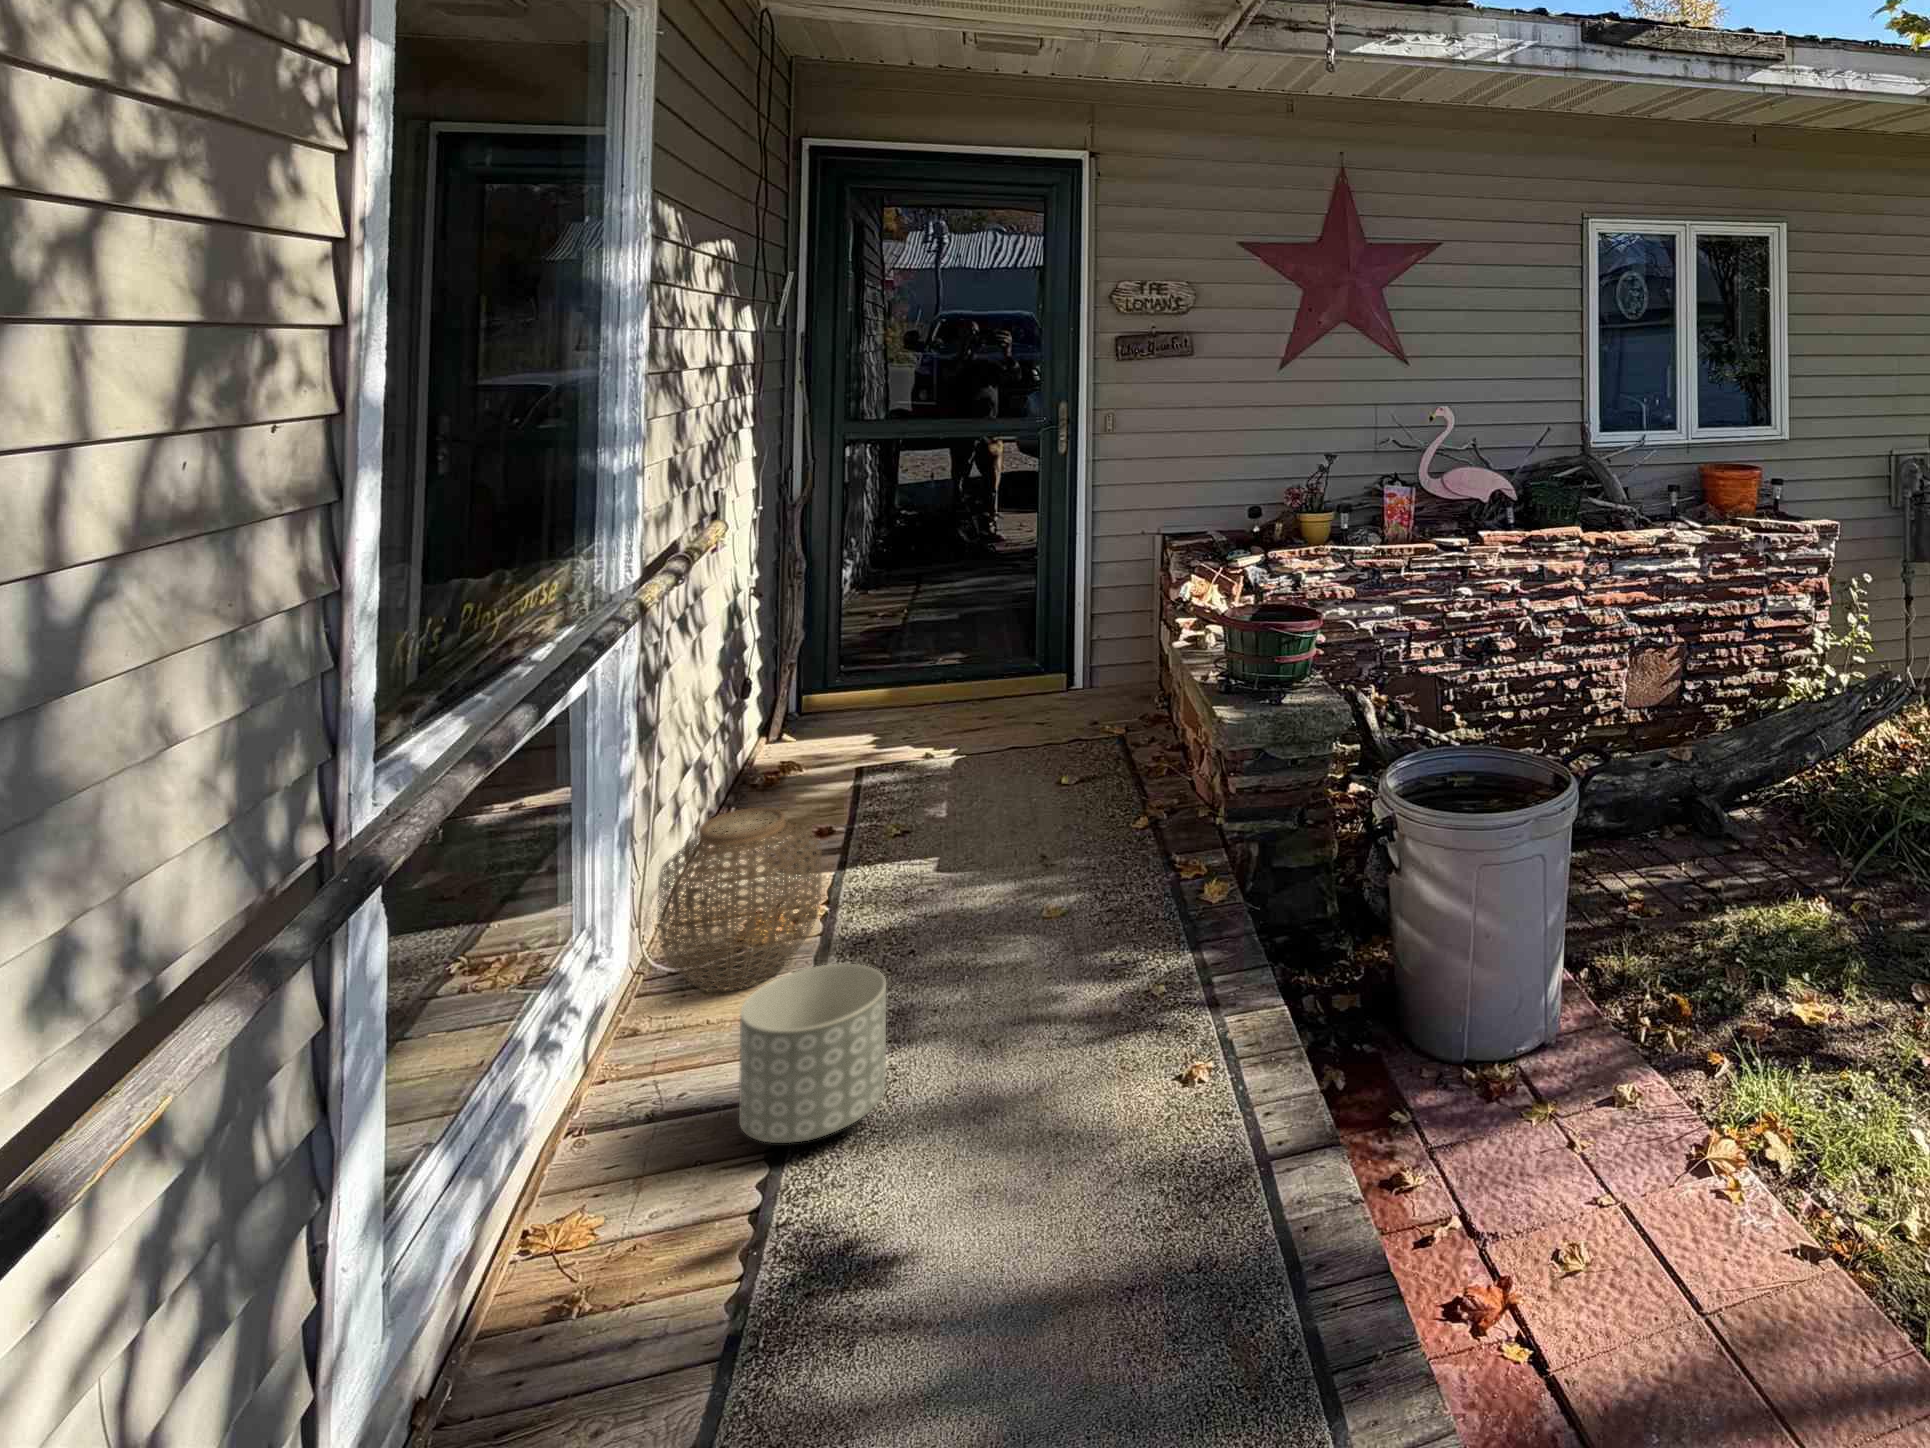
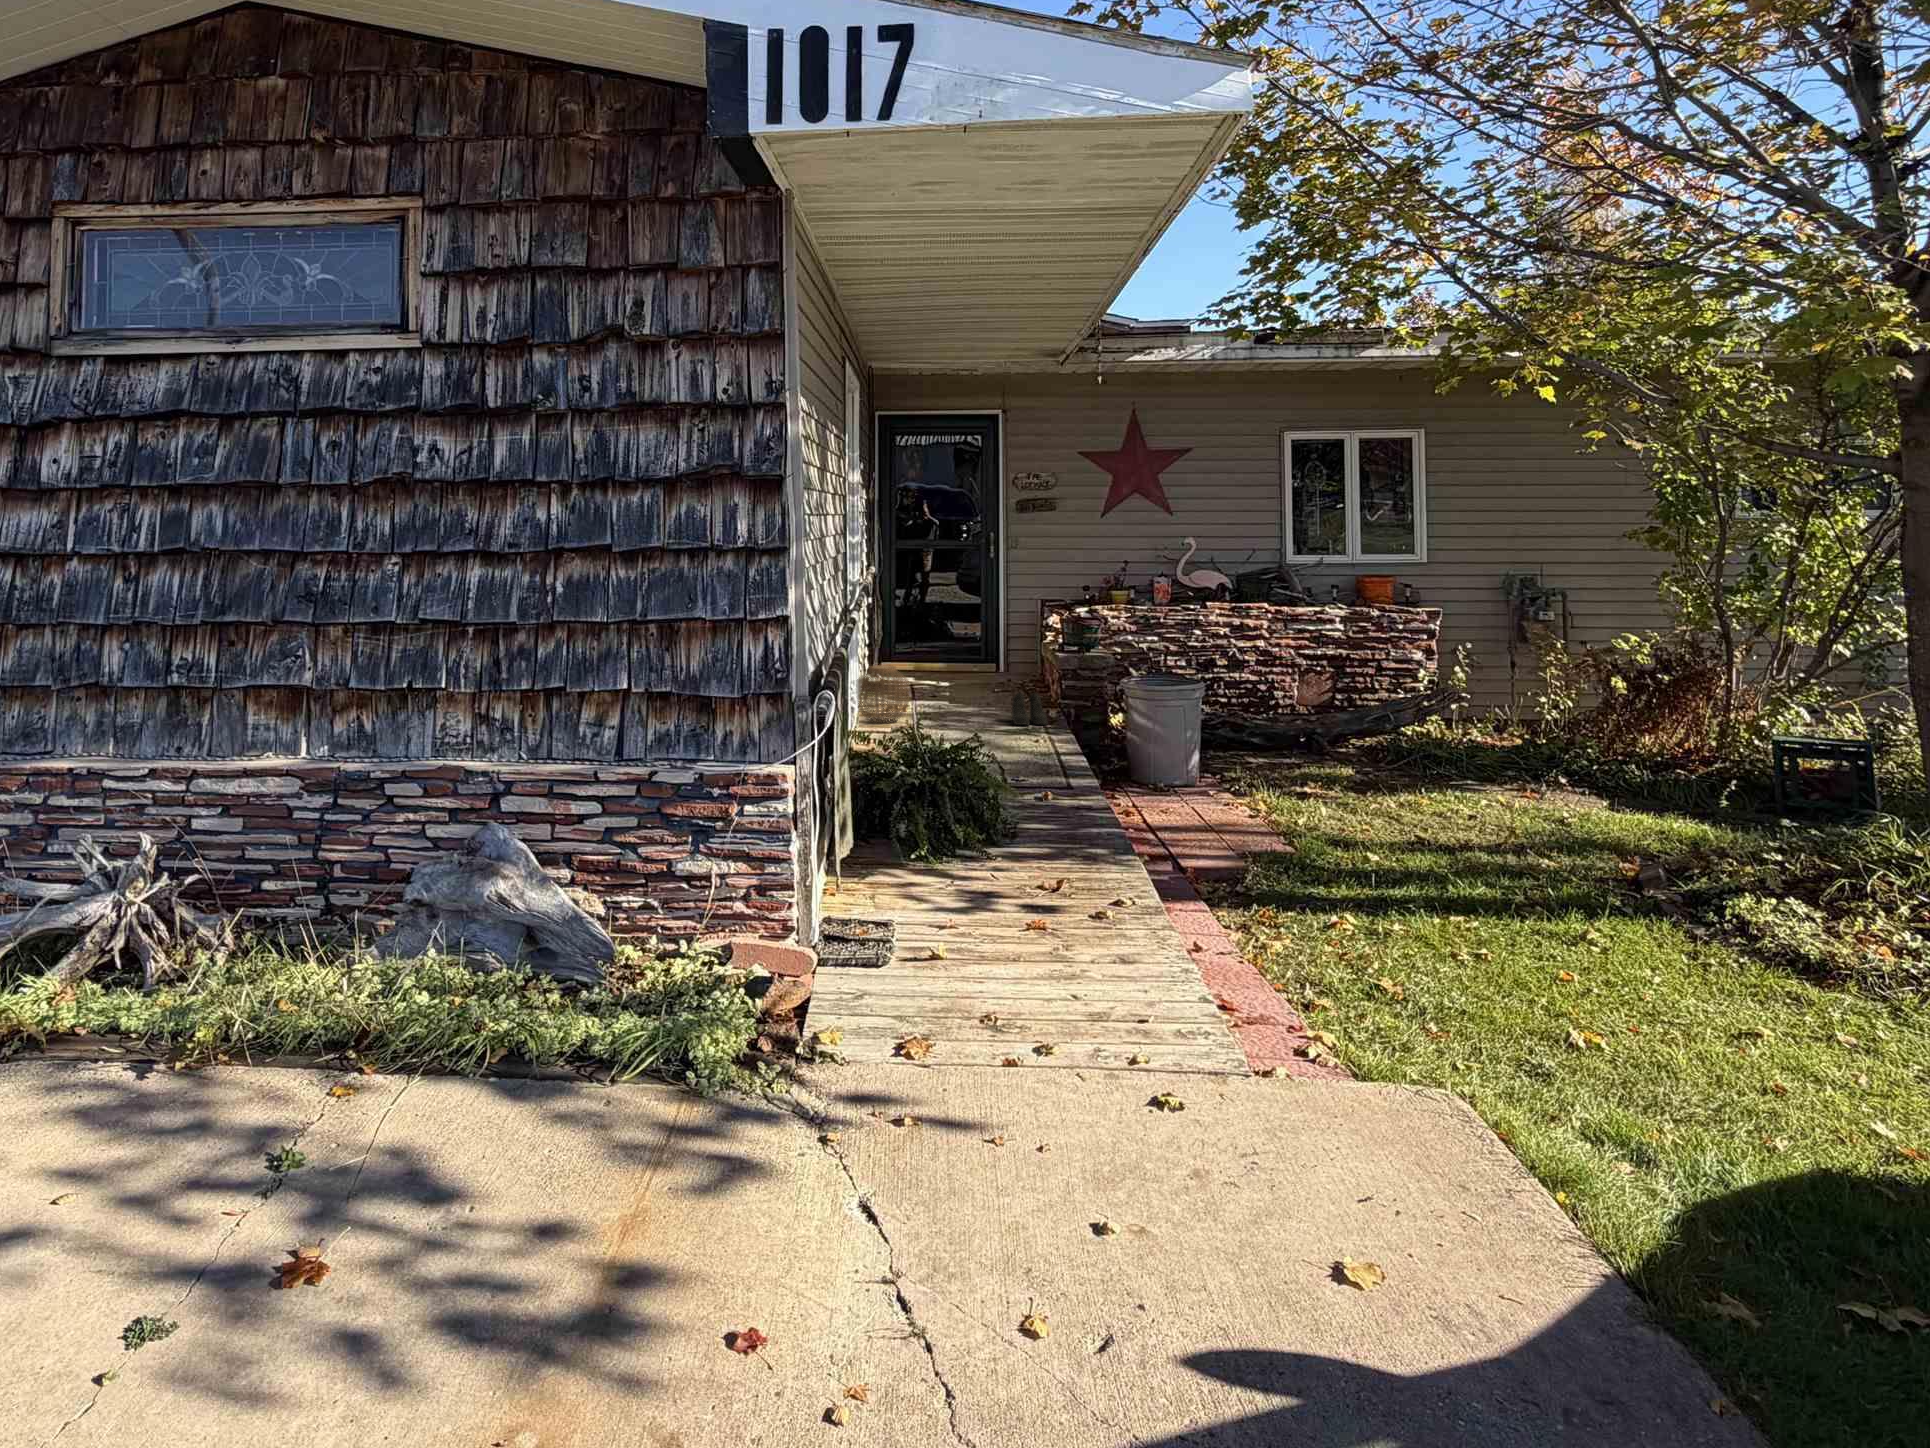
boots: none [1103,847,1193,956] -> present [1012,693,1047,725]
planter: present [739,964,886,1143] -> none [901,695,944,740]

